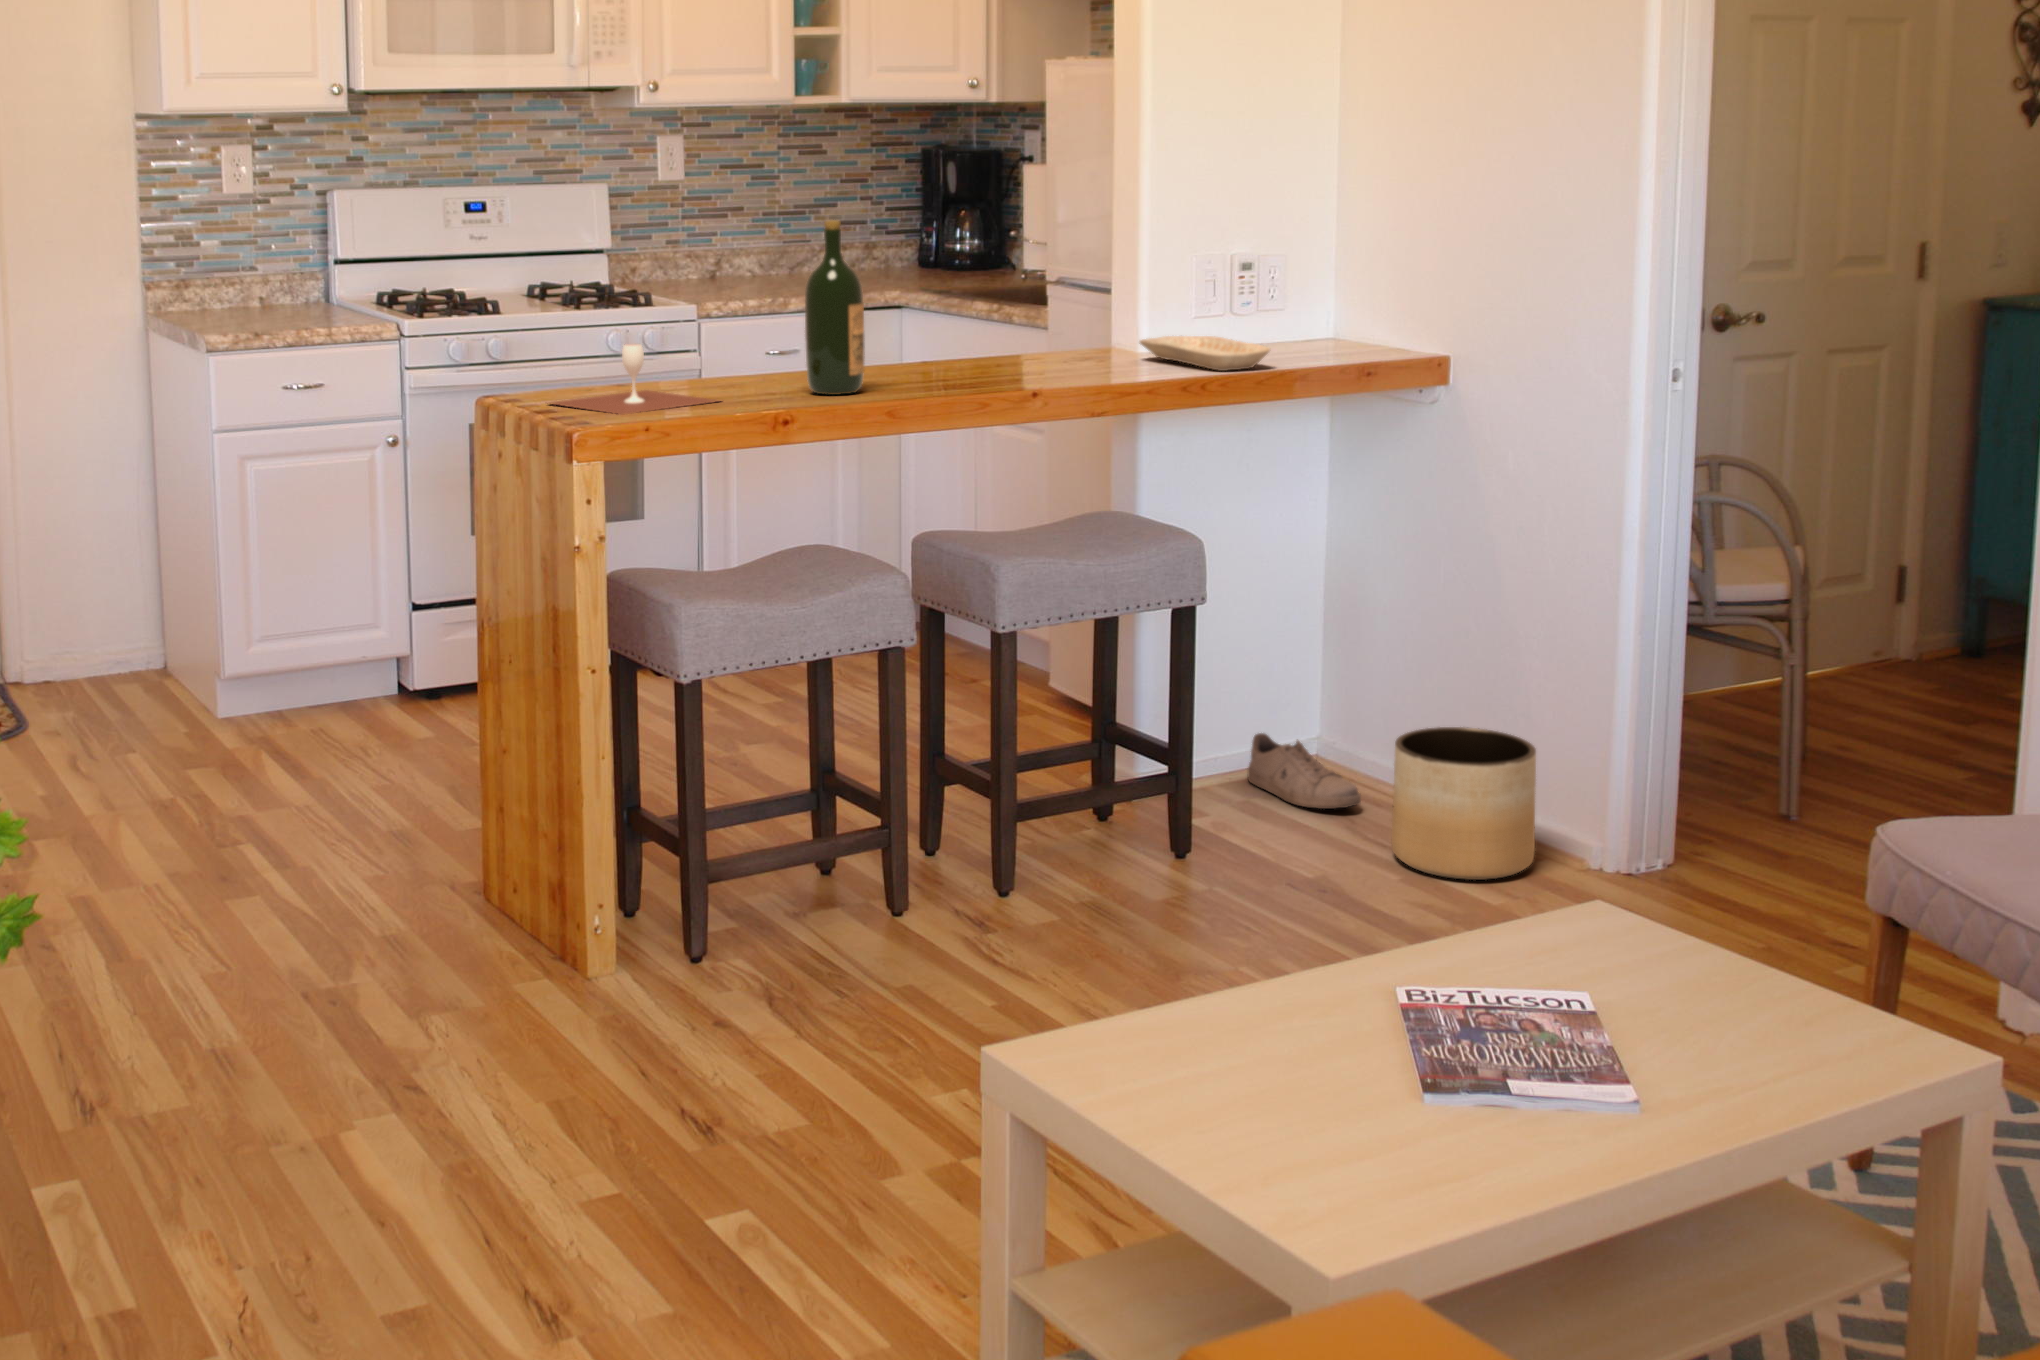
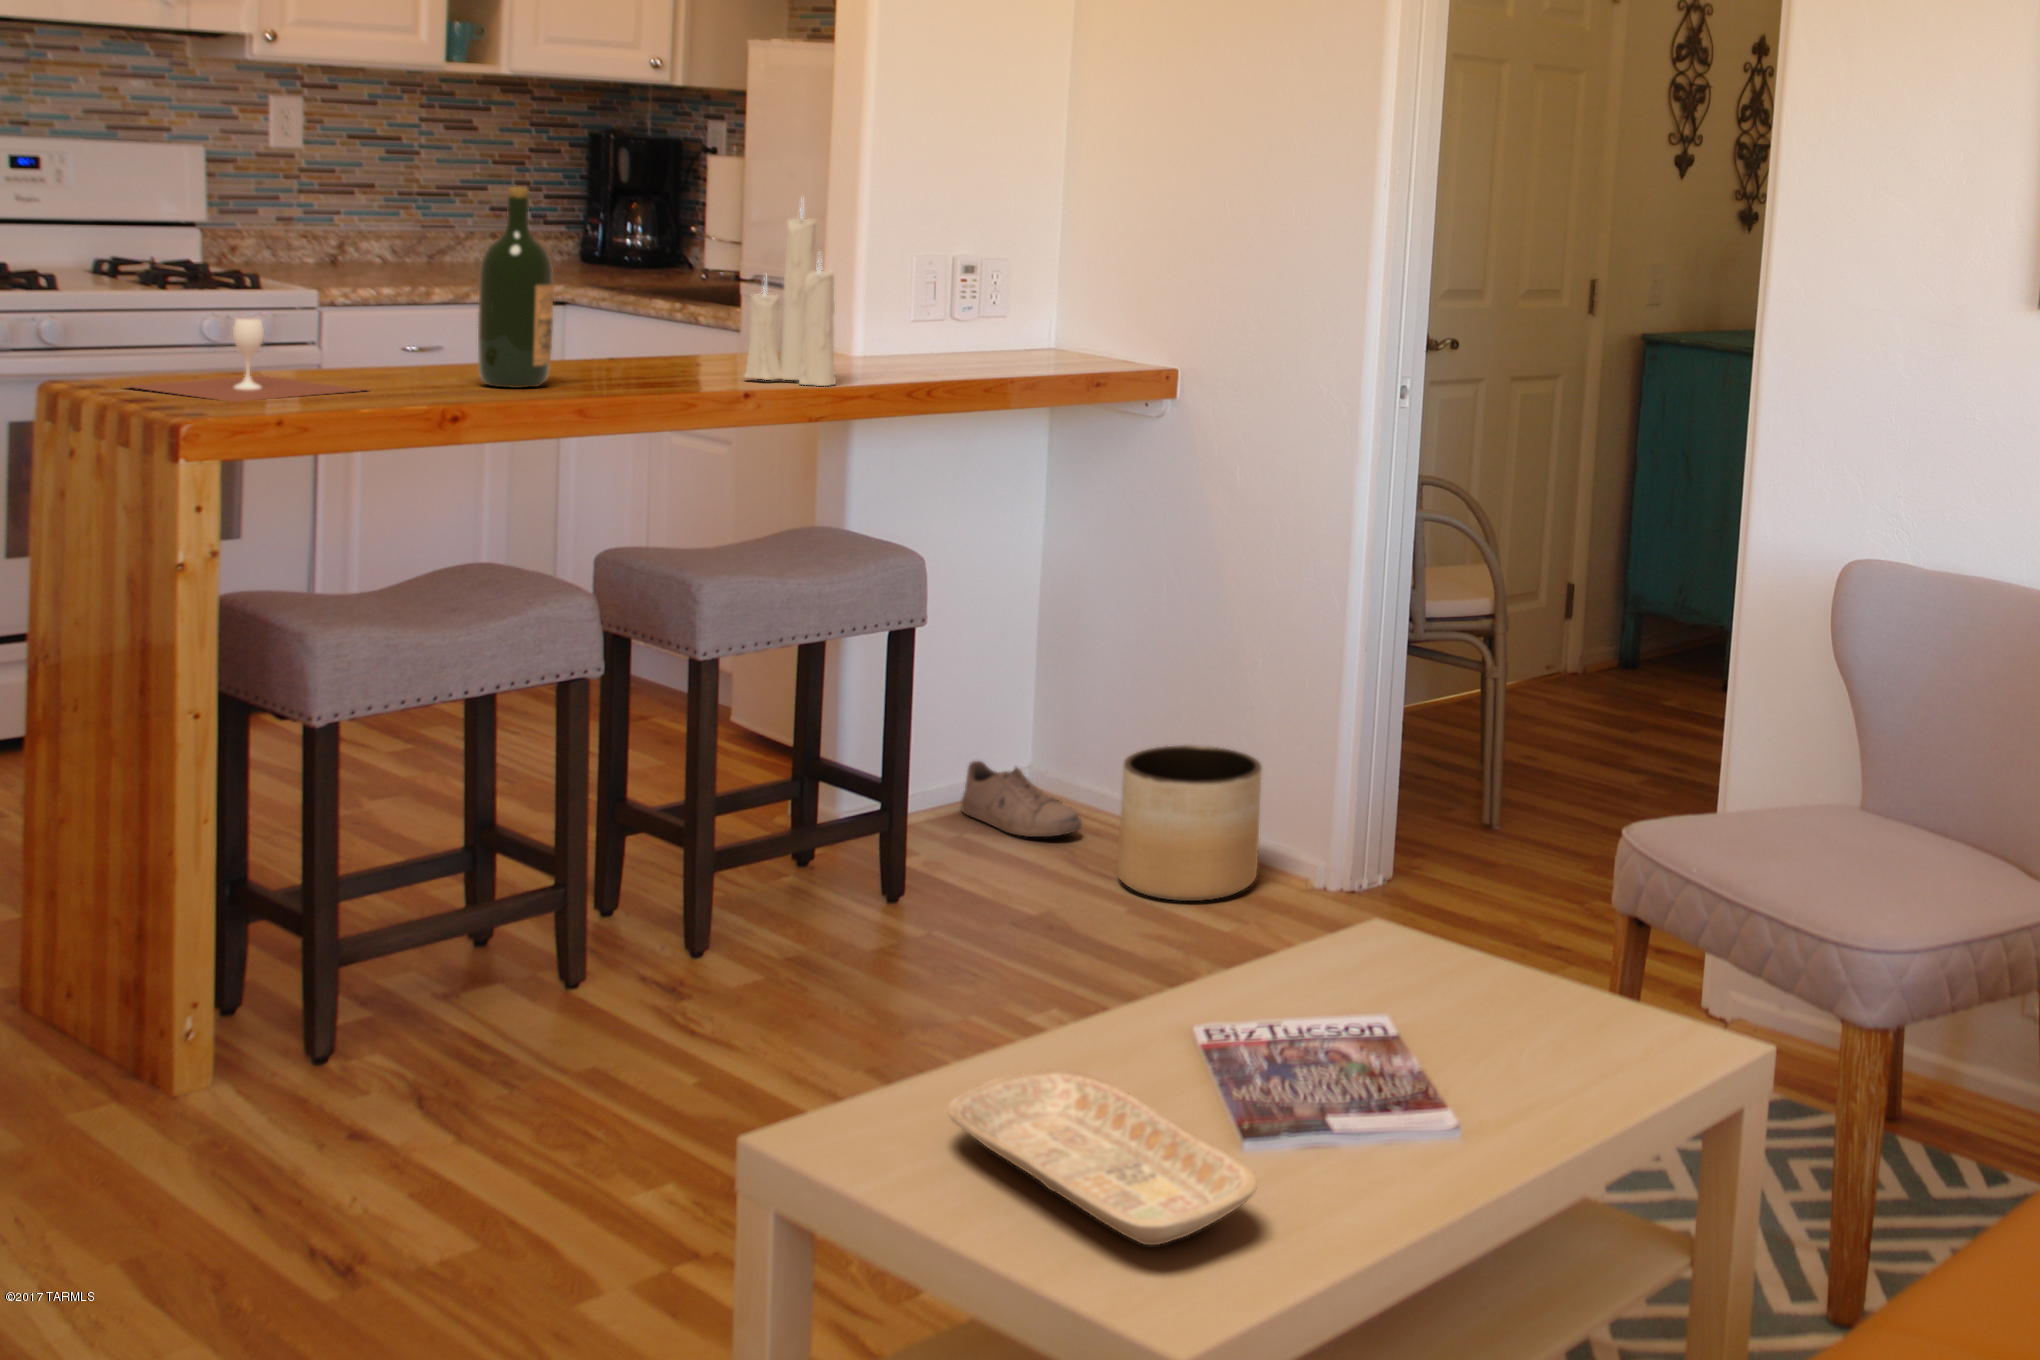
candle: none [1027,200,1108,384] -> present [743,210,836,386]
tray: present [1140,336,1270,371] -> present [948,1070,1257,1245]

